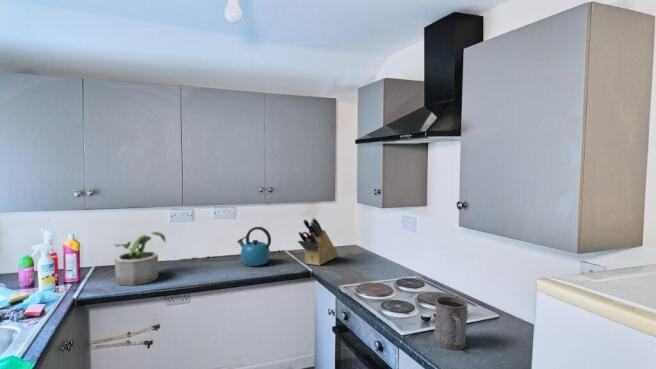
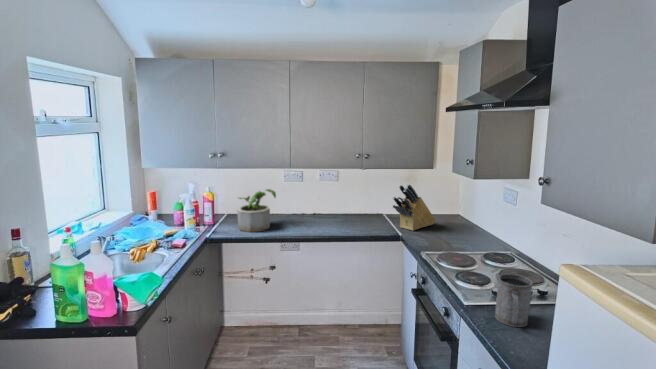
kettle: present [238,227,271,266] -> none [338,189,368,225]

